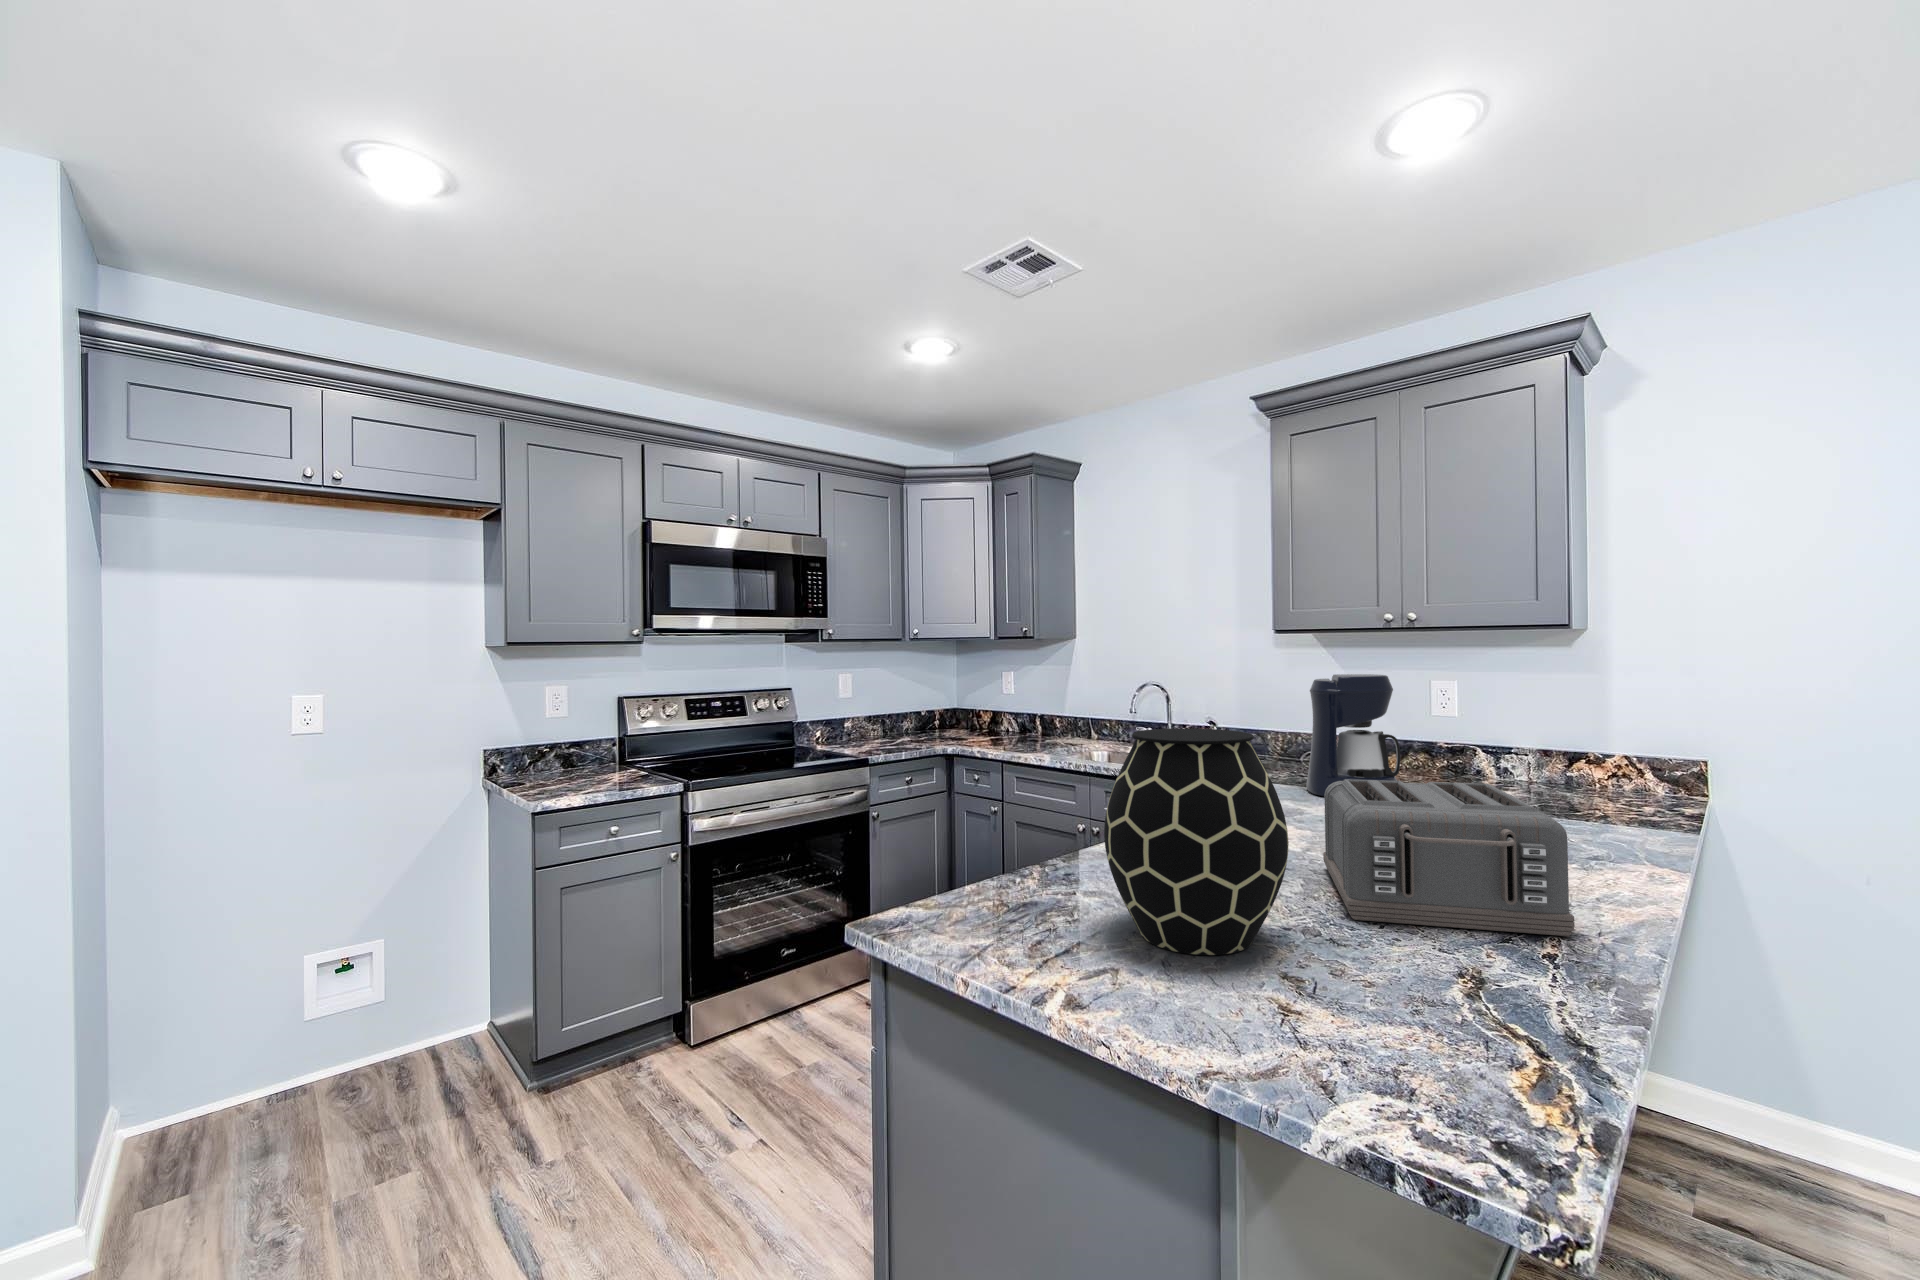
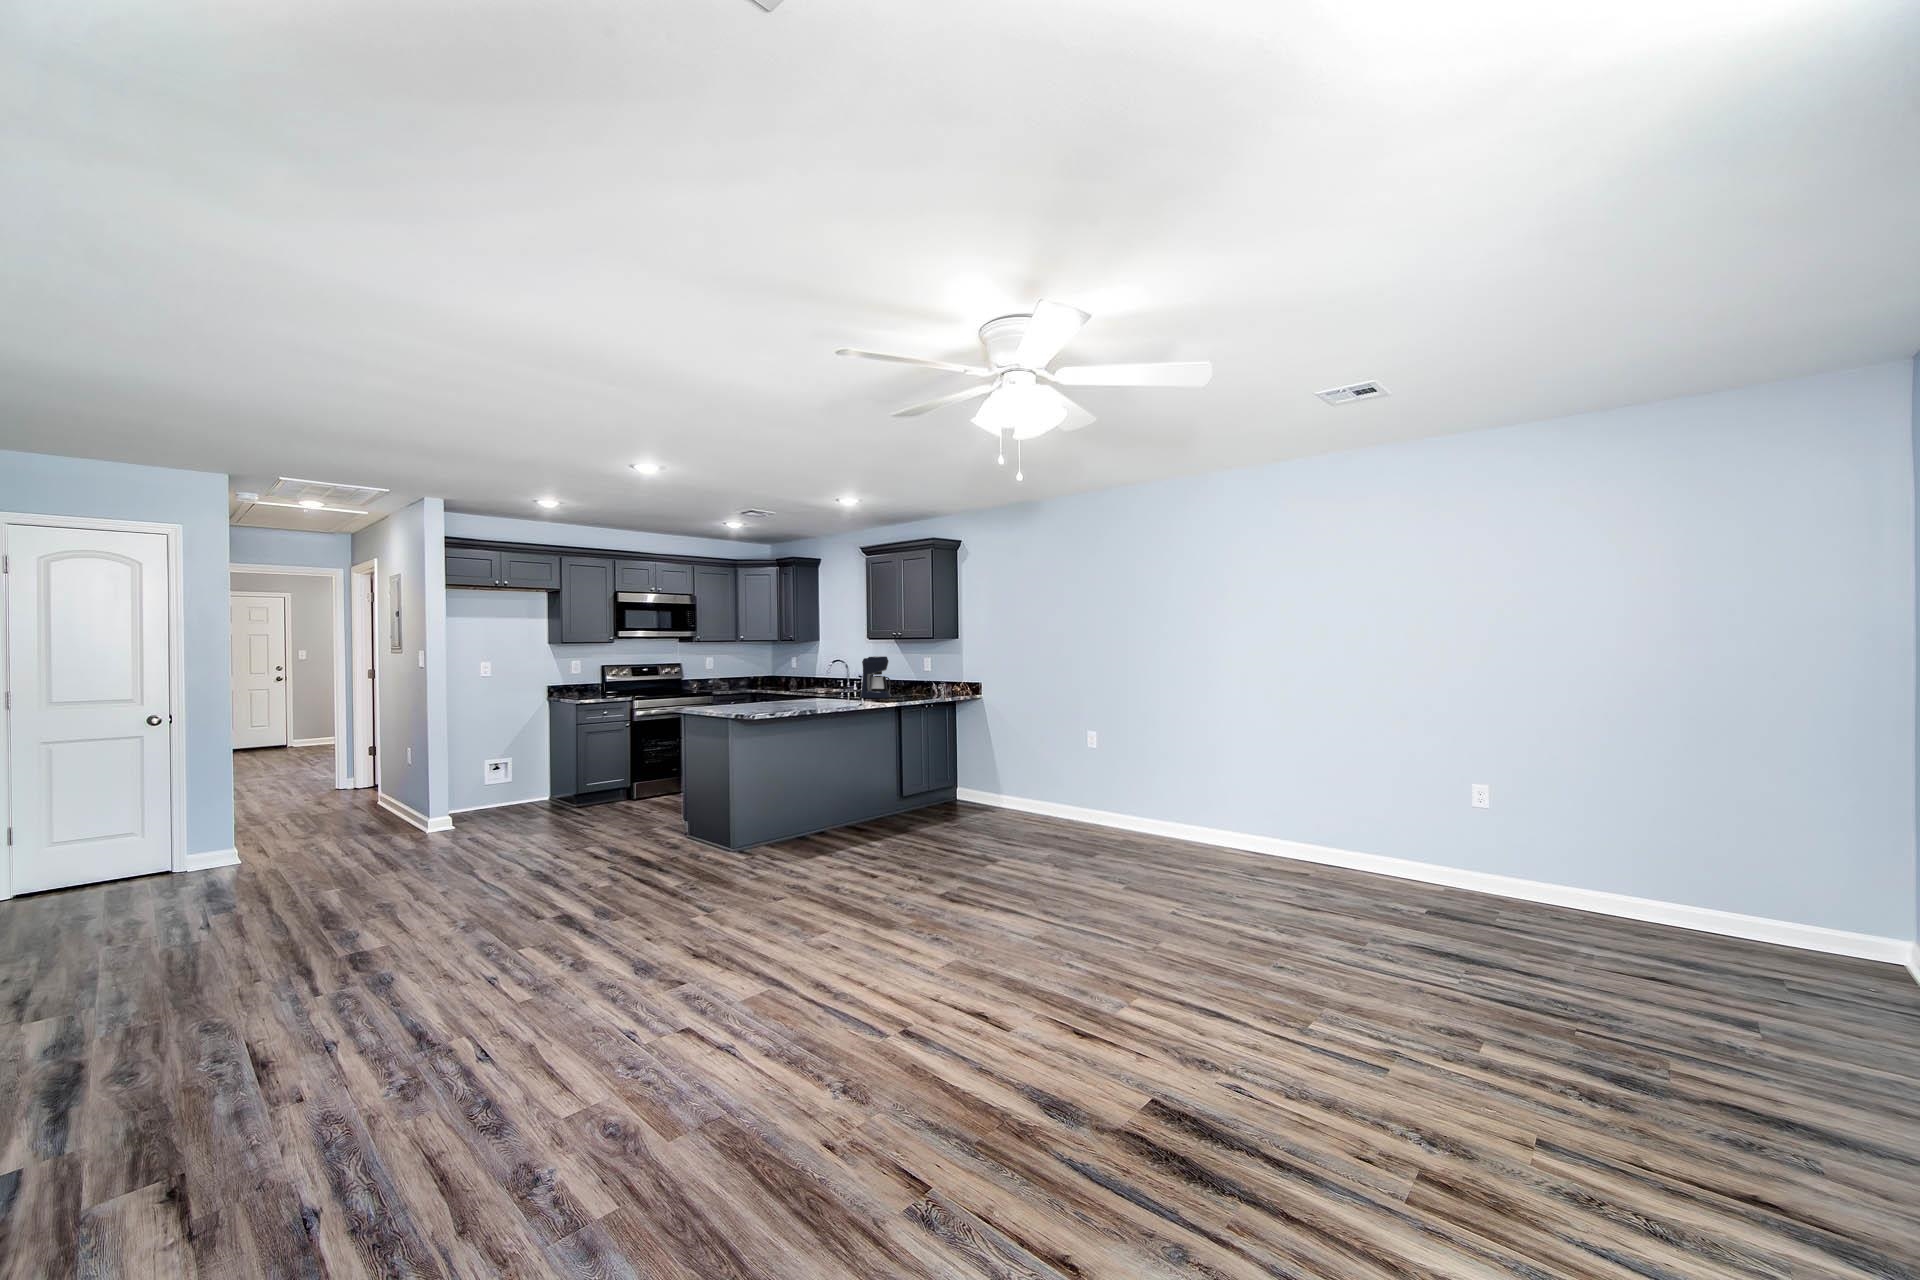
vase: present [1104,728,1289,955] -> none [737,665,777,711]
toaster: present [1323,779,1575,936] -> none [797,681,854,709]

